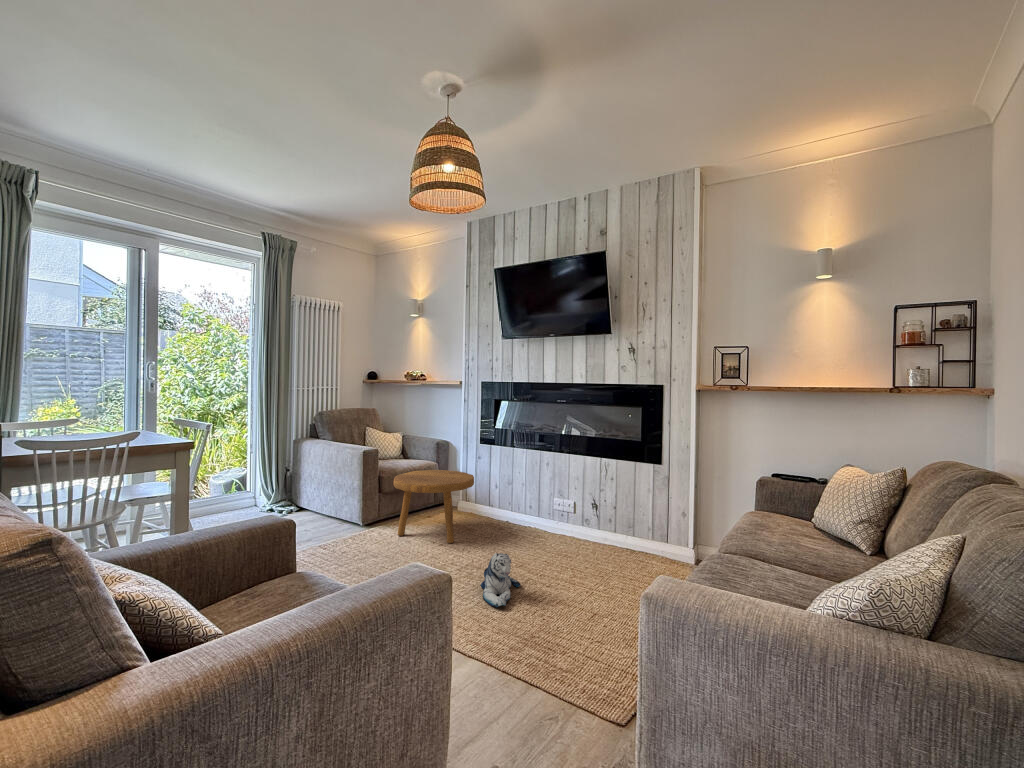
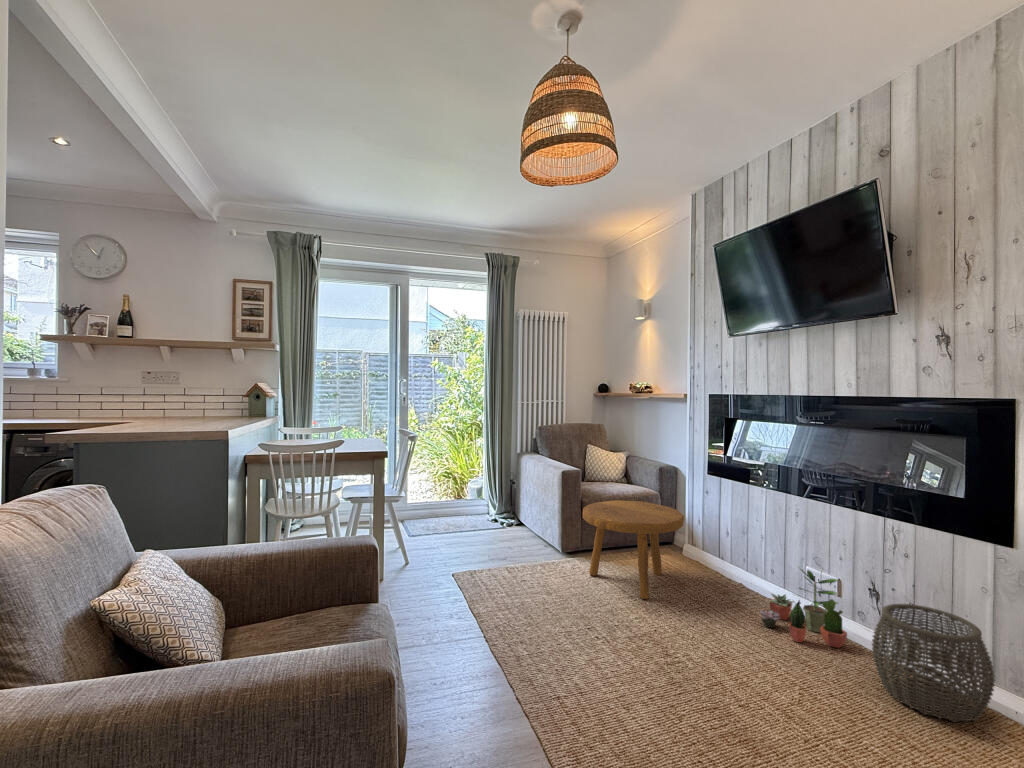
potted plant: none [531,498,583,546] -> present [760,568,847,648]
woven basket: none [601,506,657,564] -> present [872,604,995,722]
plush toy: present [480,553,520,607] -> none [633,636,699,721]

